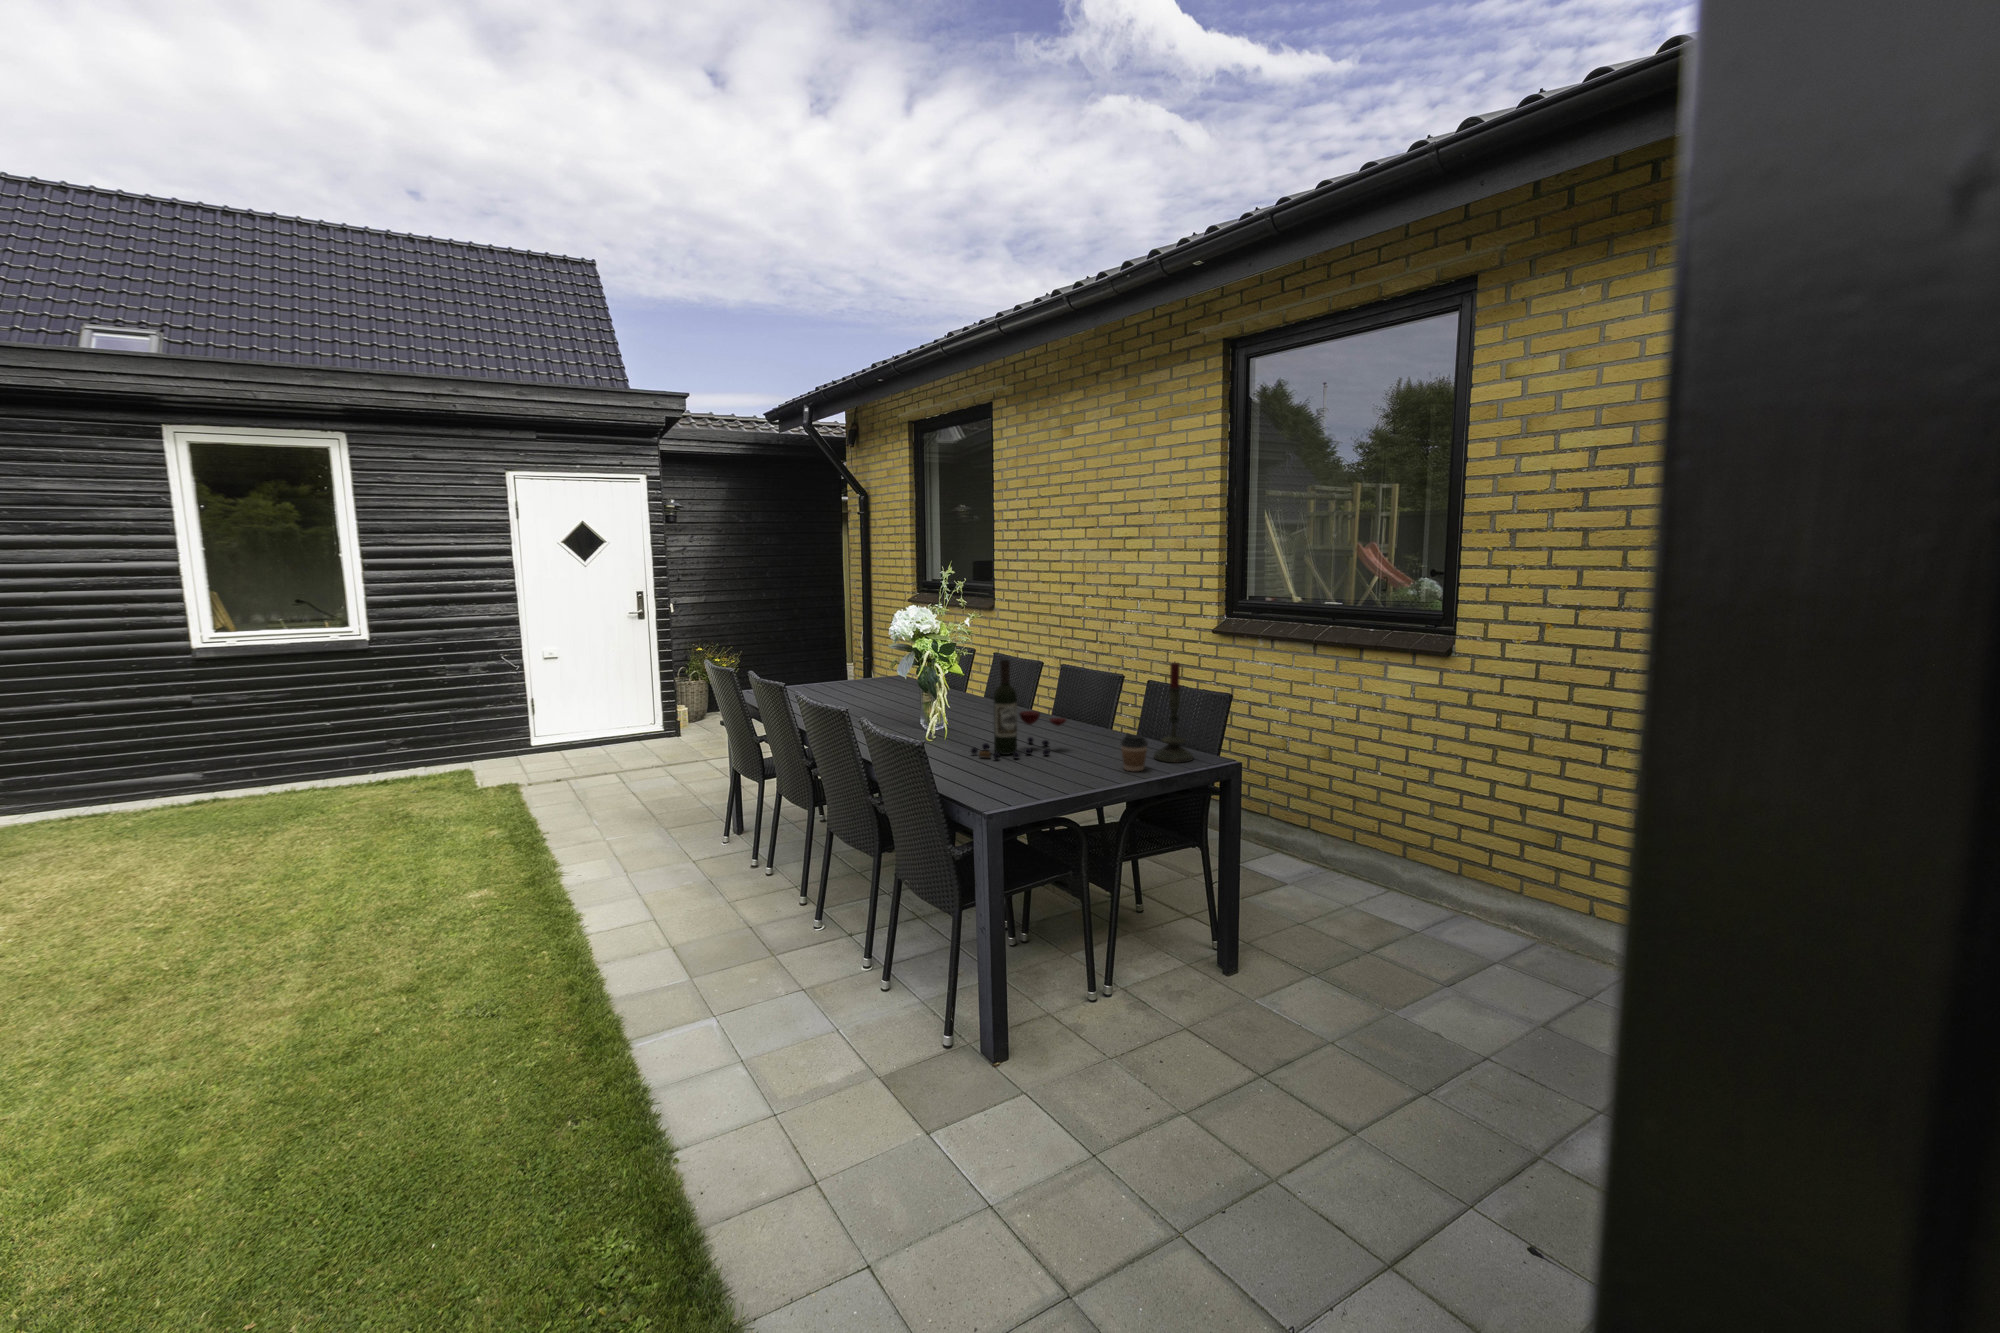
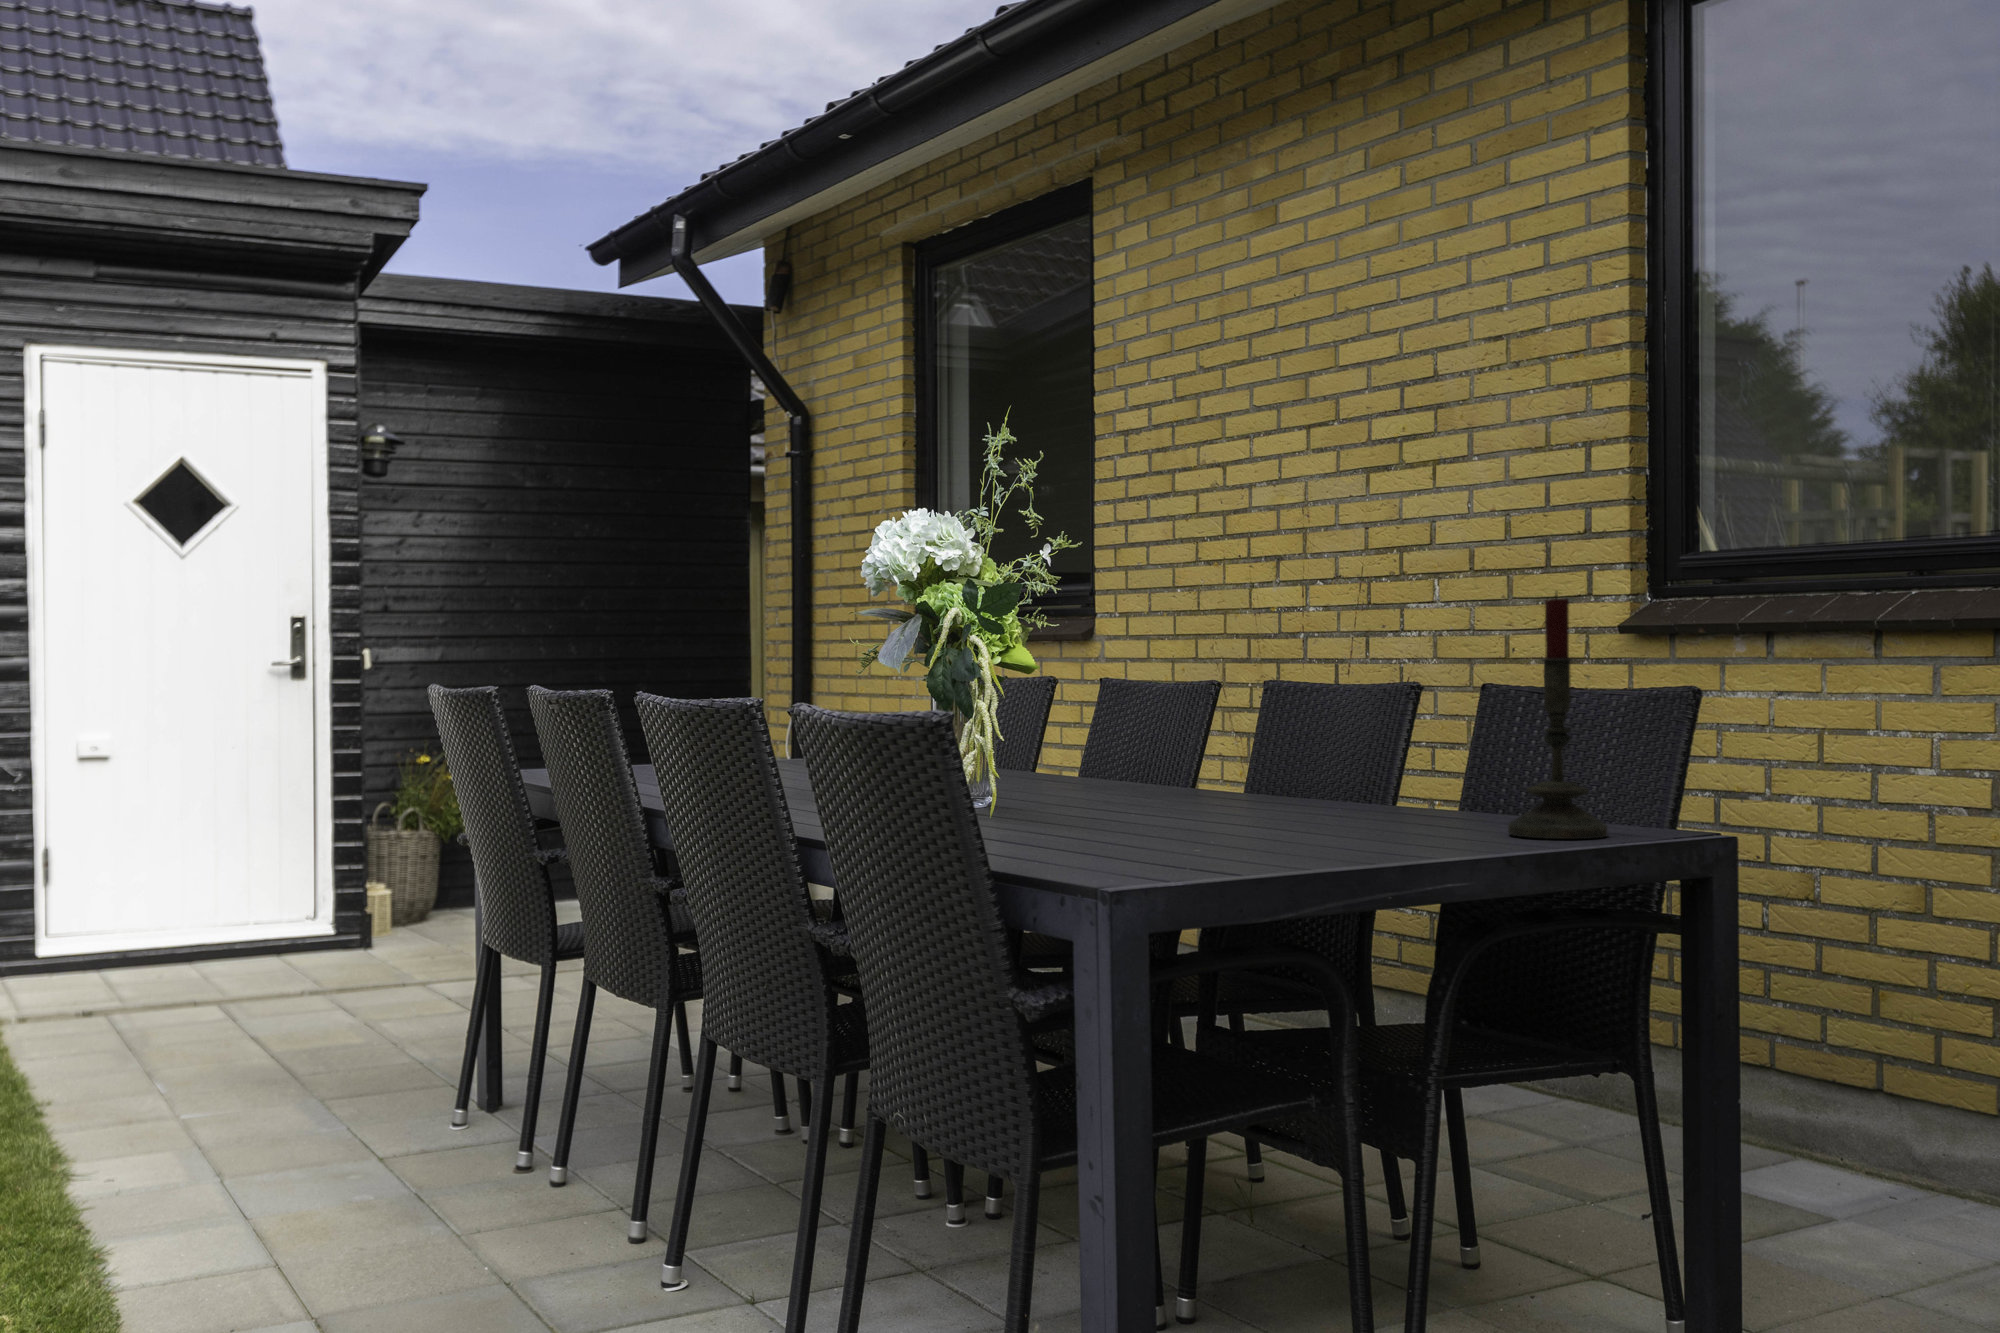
wine bottle: present [971,660,1066,759] -> none [1056,604,1295,837]
coffee cup: present [1121,733,1148,771] -> none [1429,757,1498,848]

